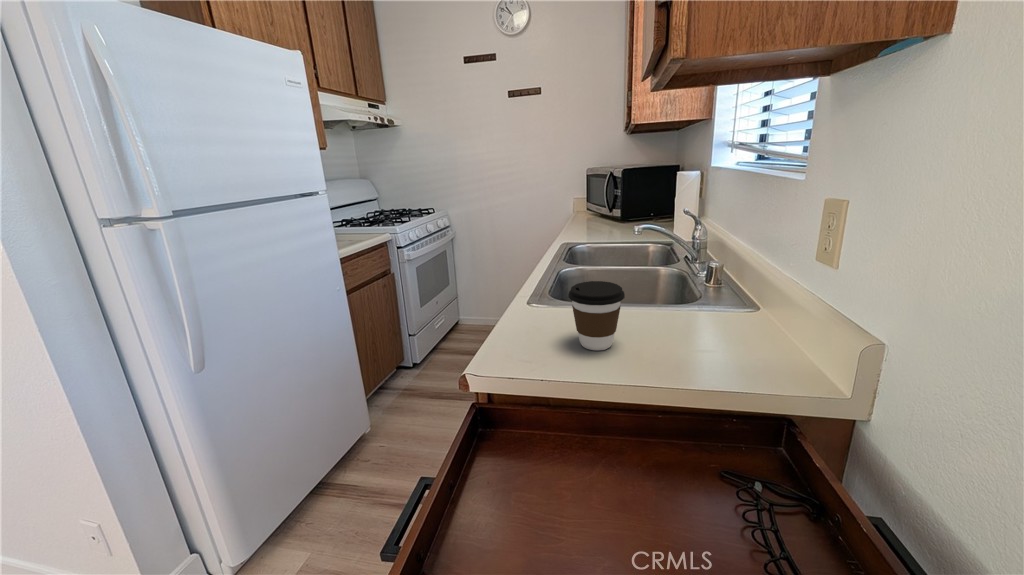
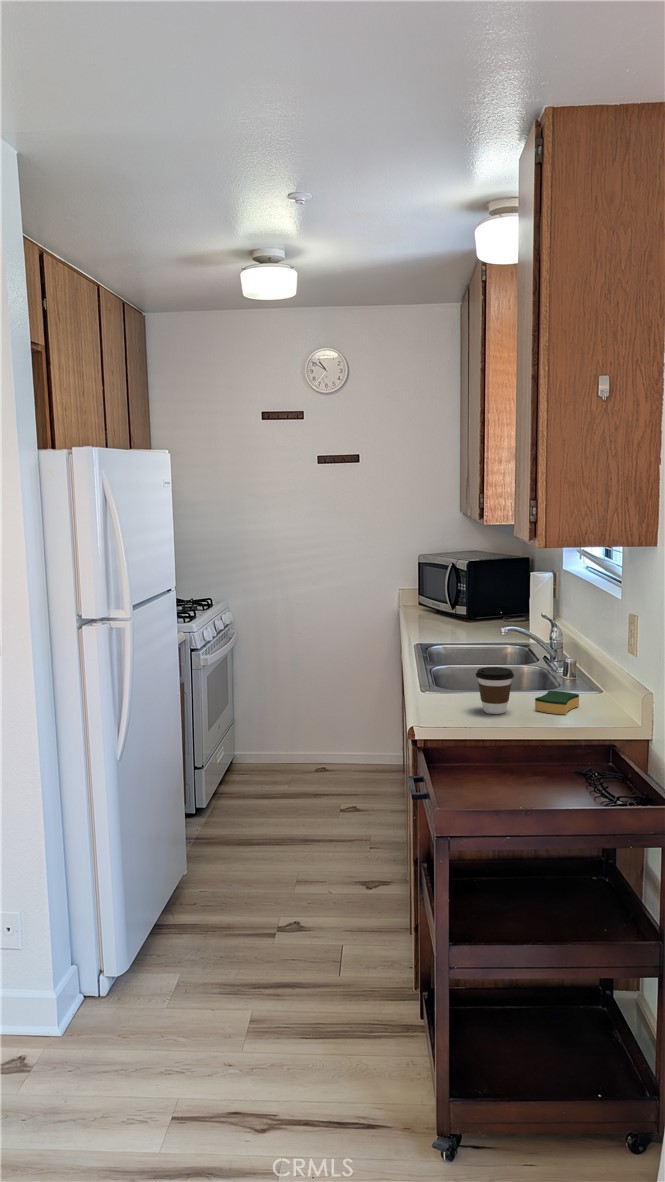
sponge: none [656,313,726,358] -> present [535,691,579,715]

